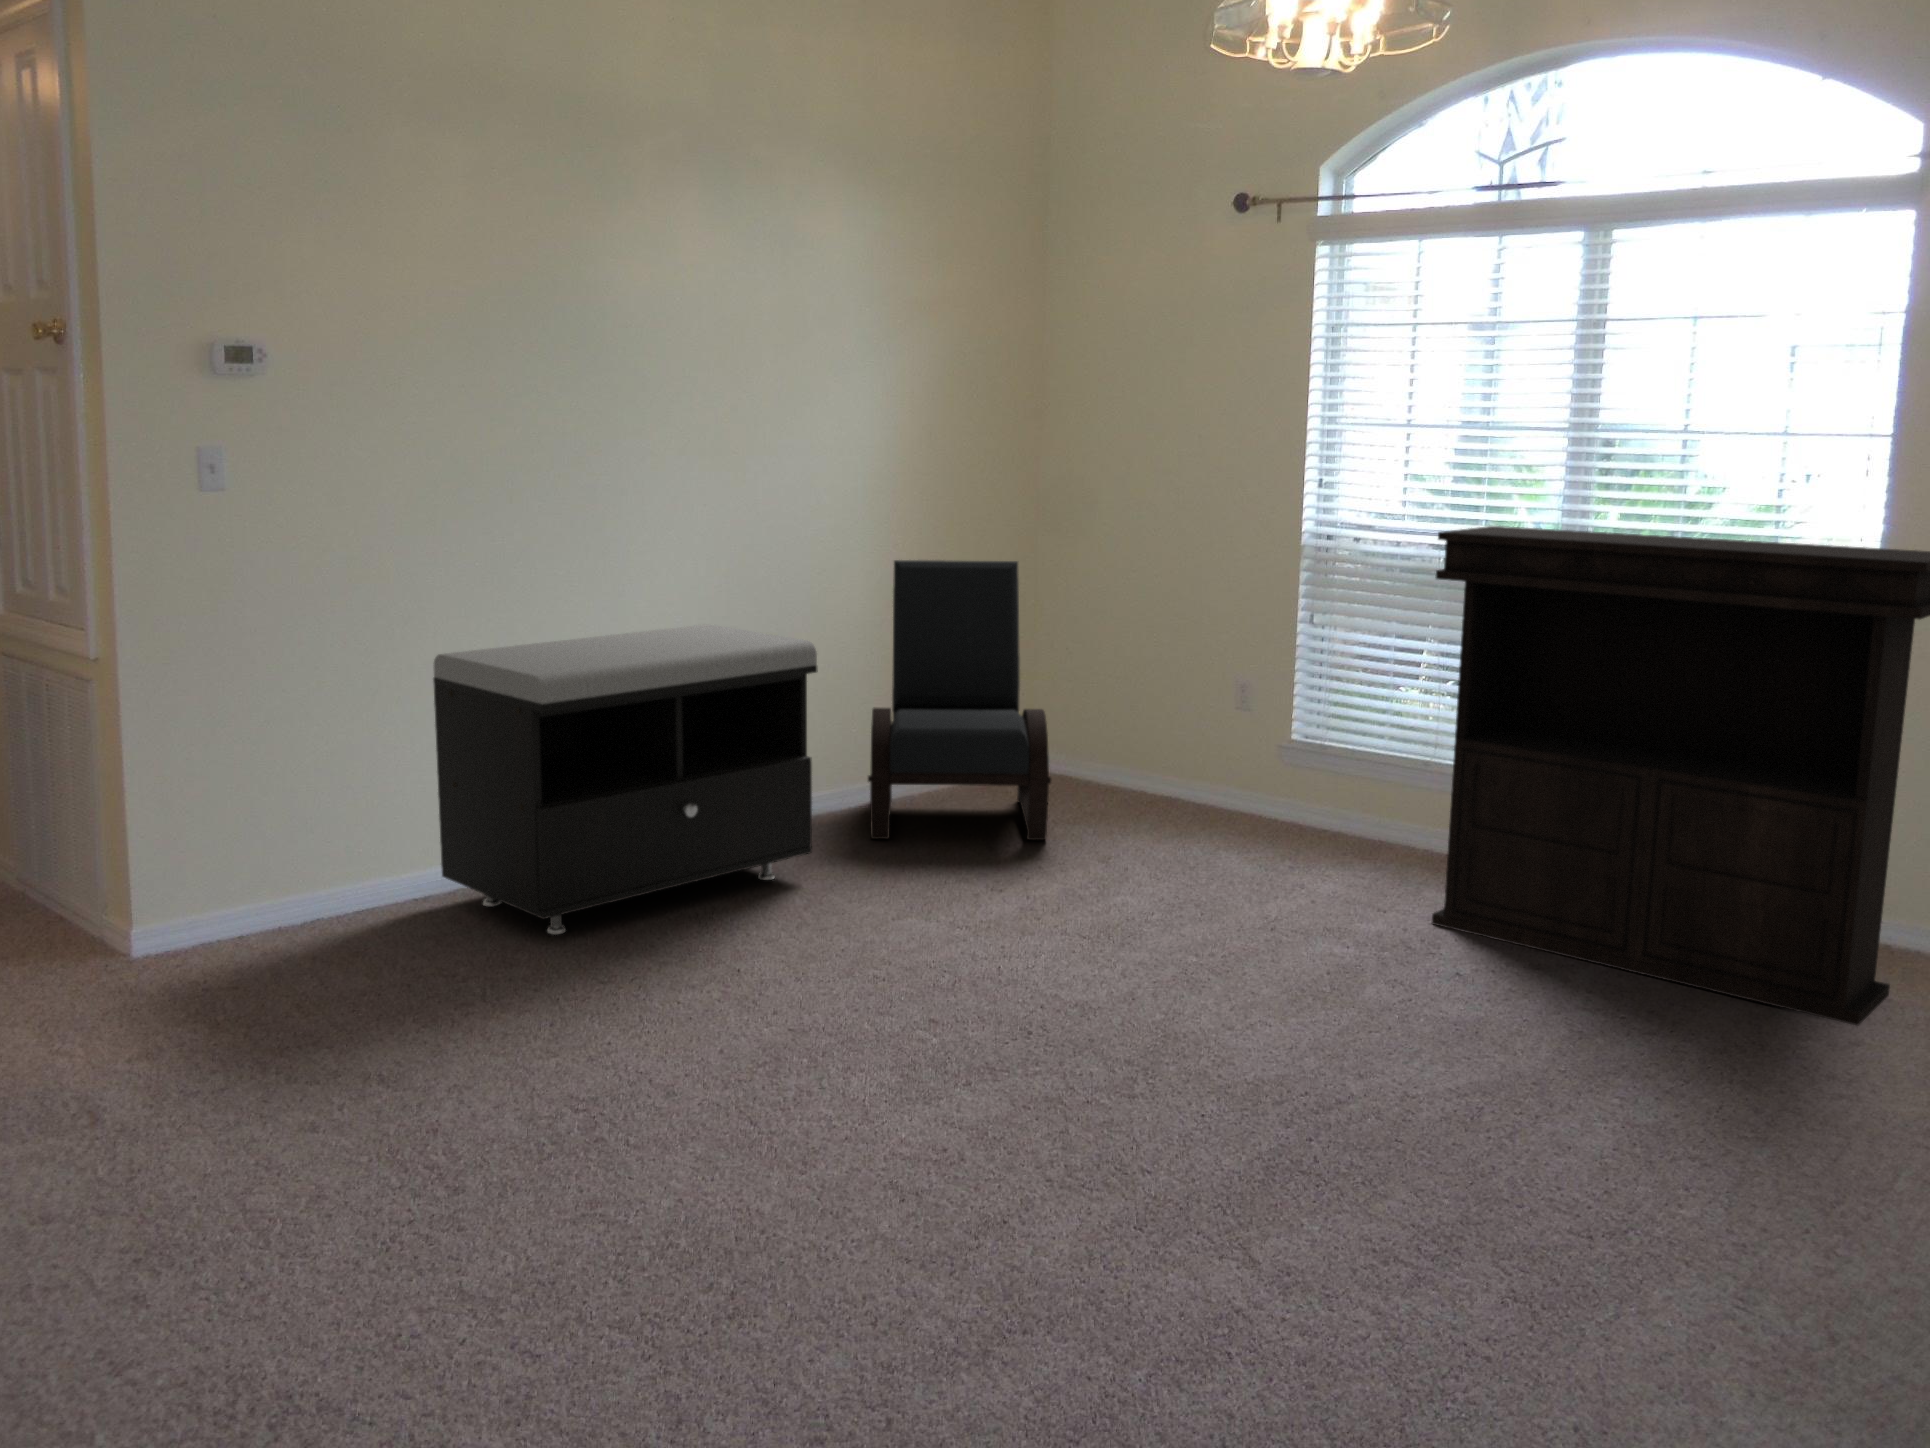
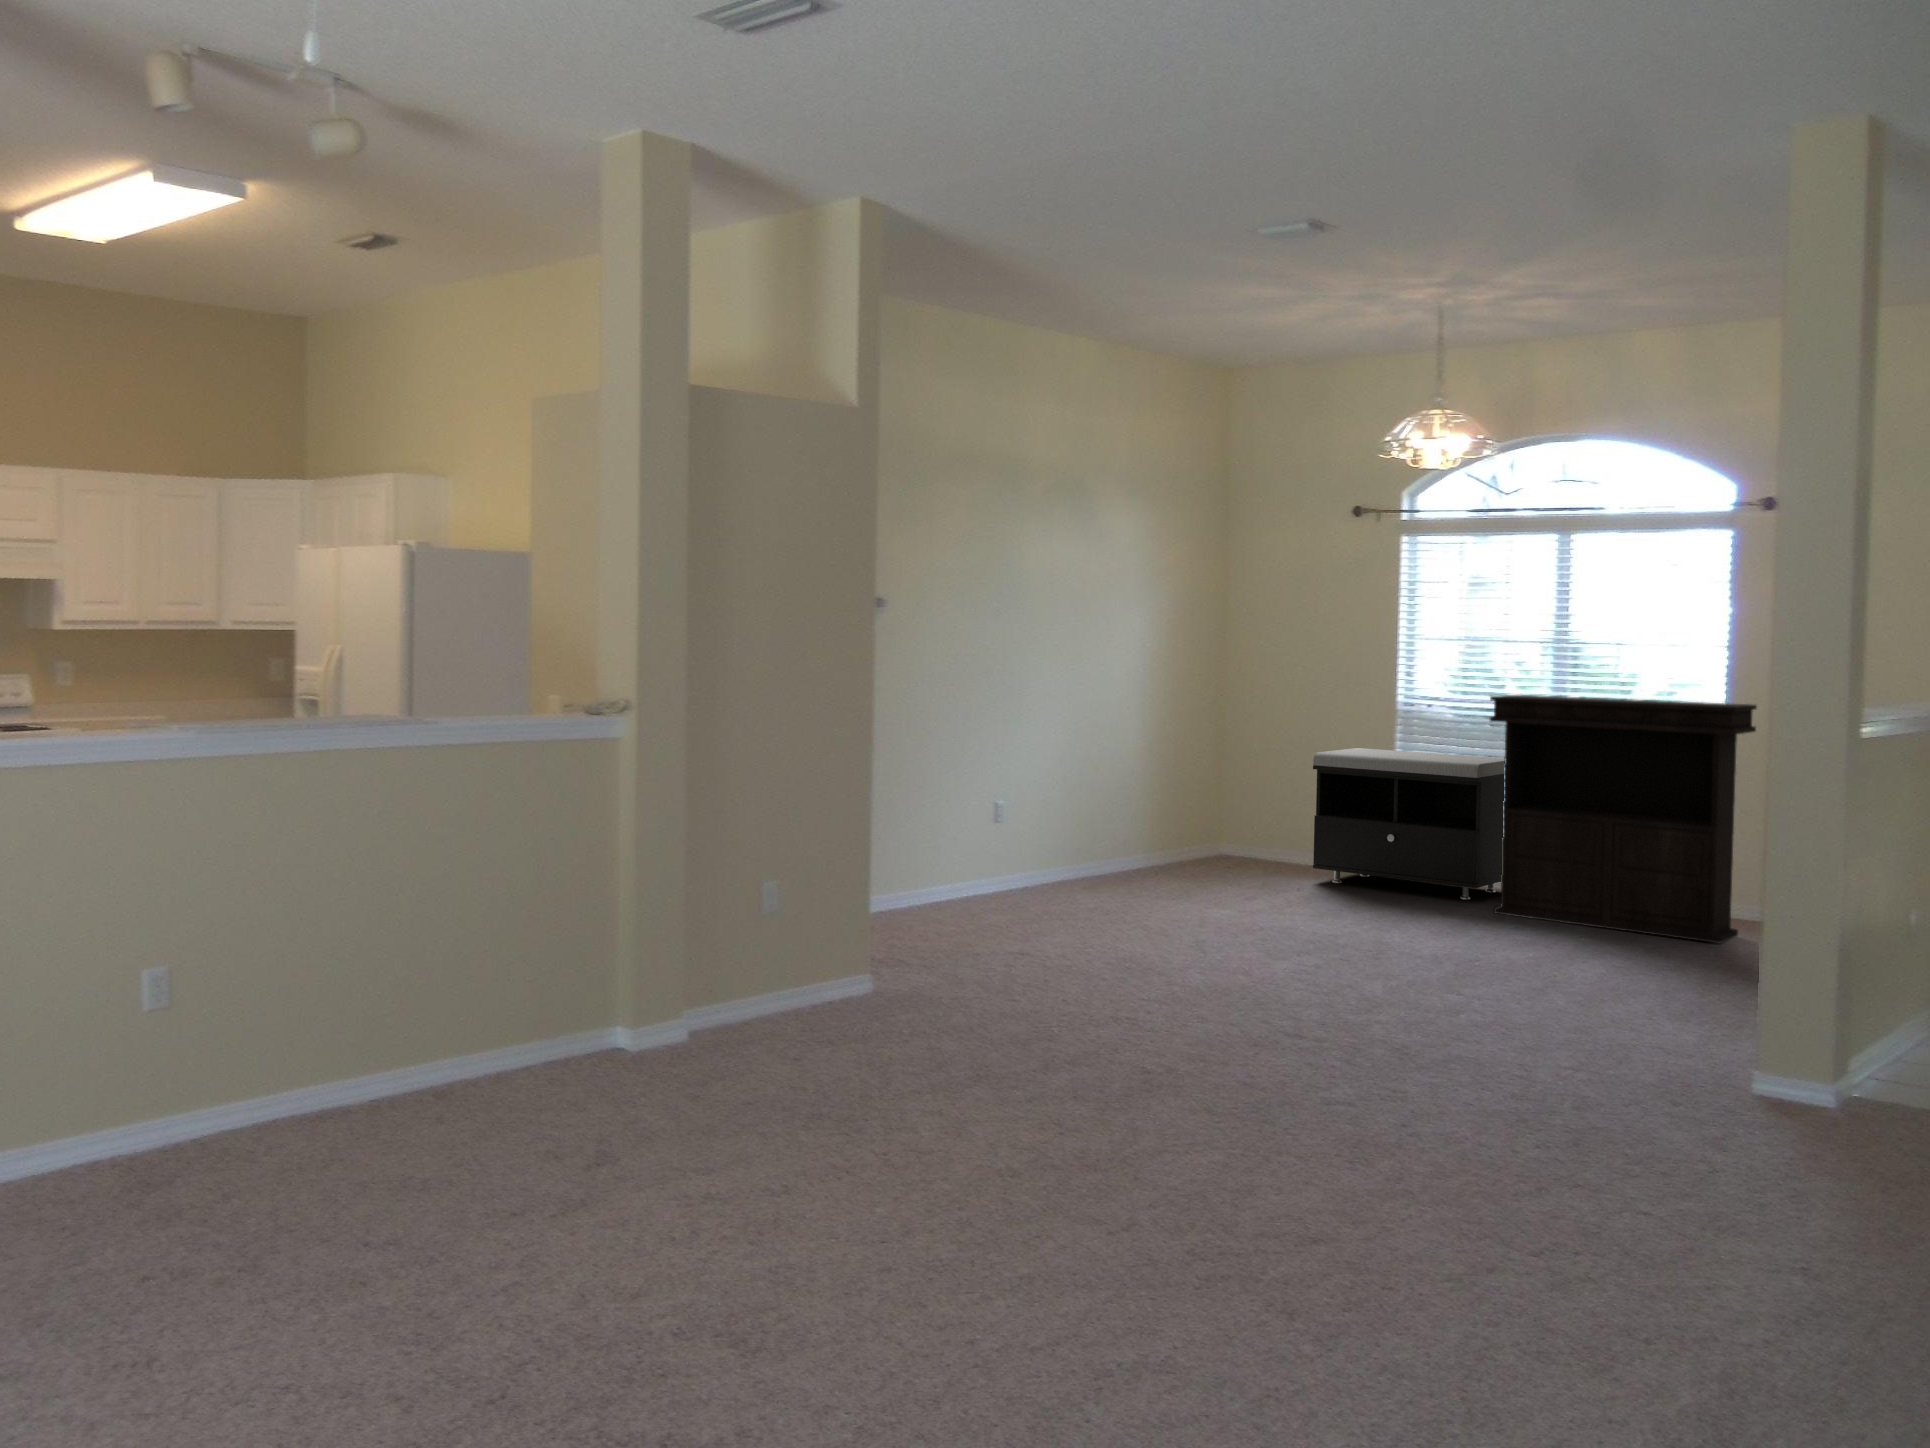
lounge chair: present [868,560,1051,840] -> none [1136,719,1260,883]
storage bench: present [433,624,818,935] -> present [1313,748,1505,900]

